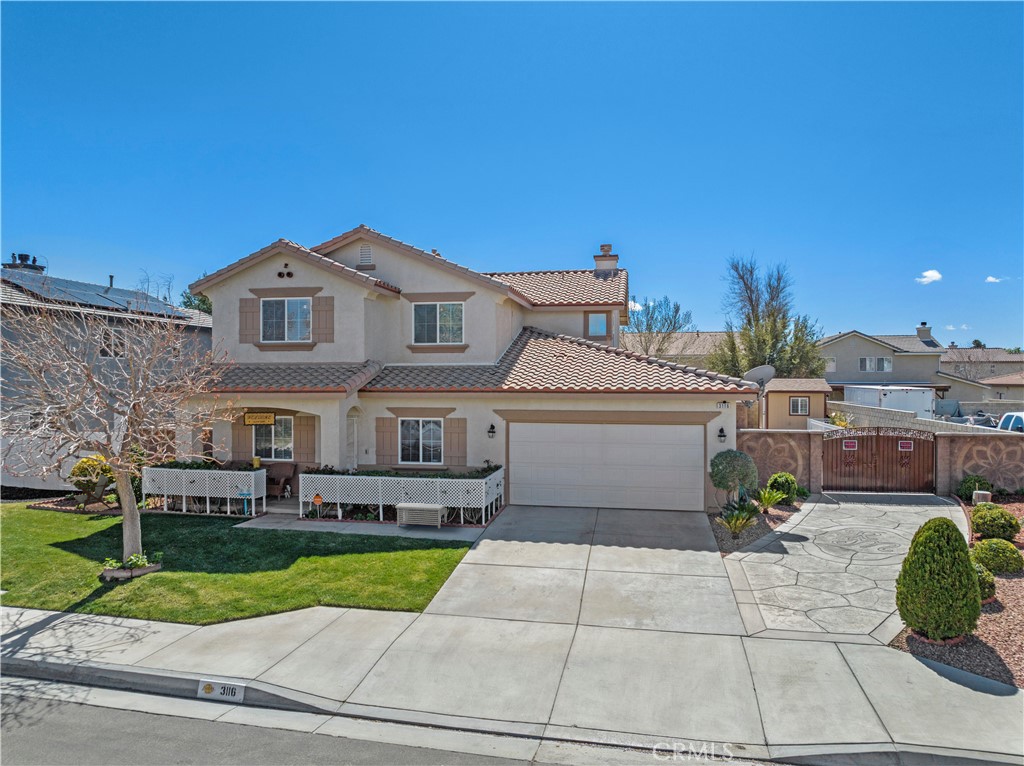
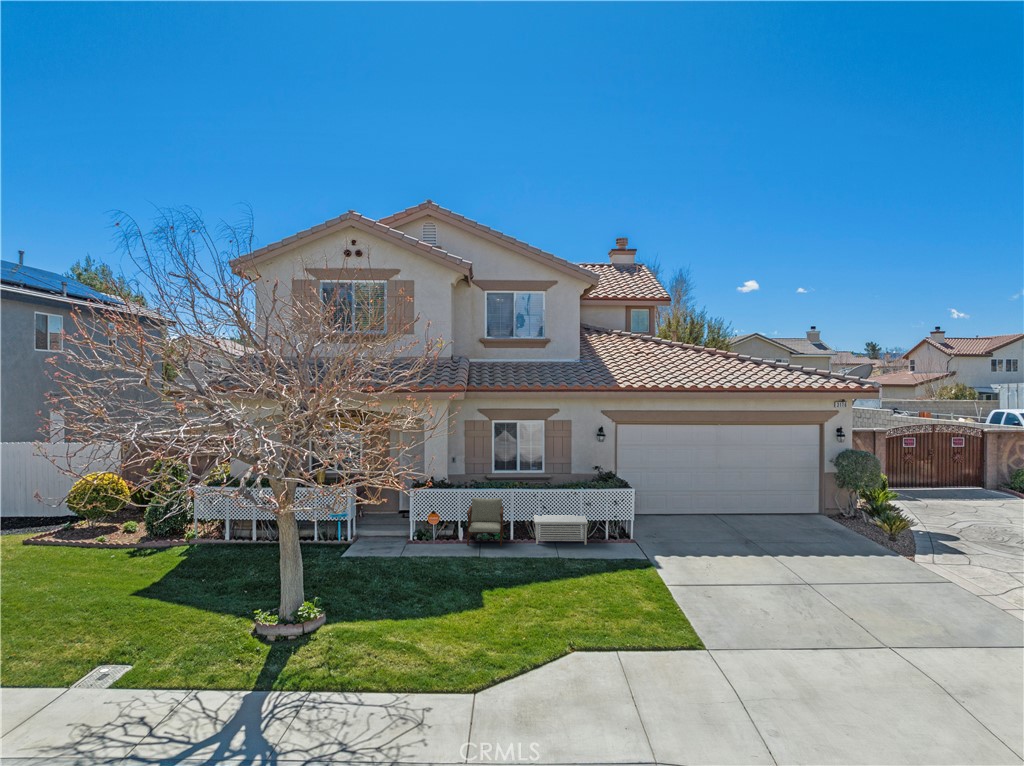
lounge chair: present [74,475,112,514] -> present [467,498,504,546]

